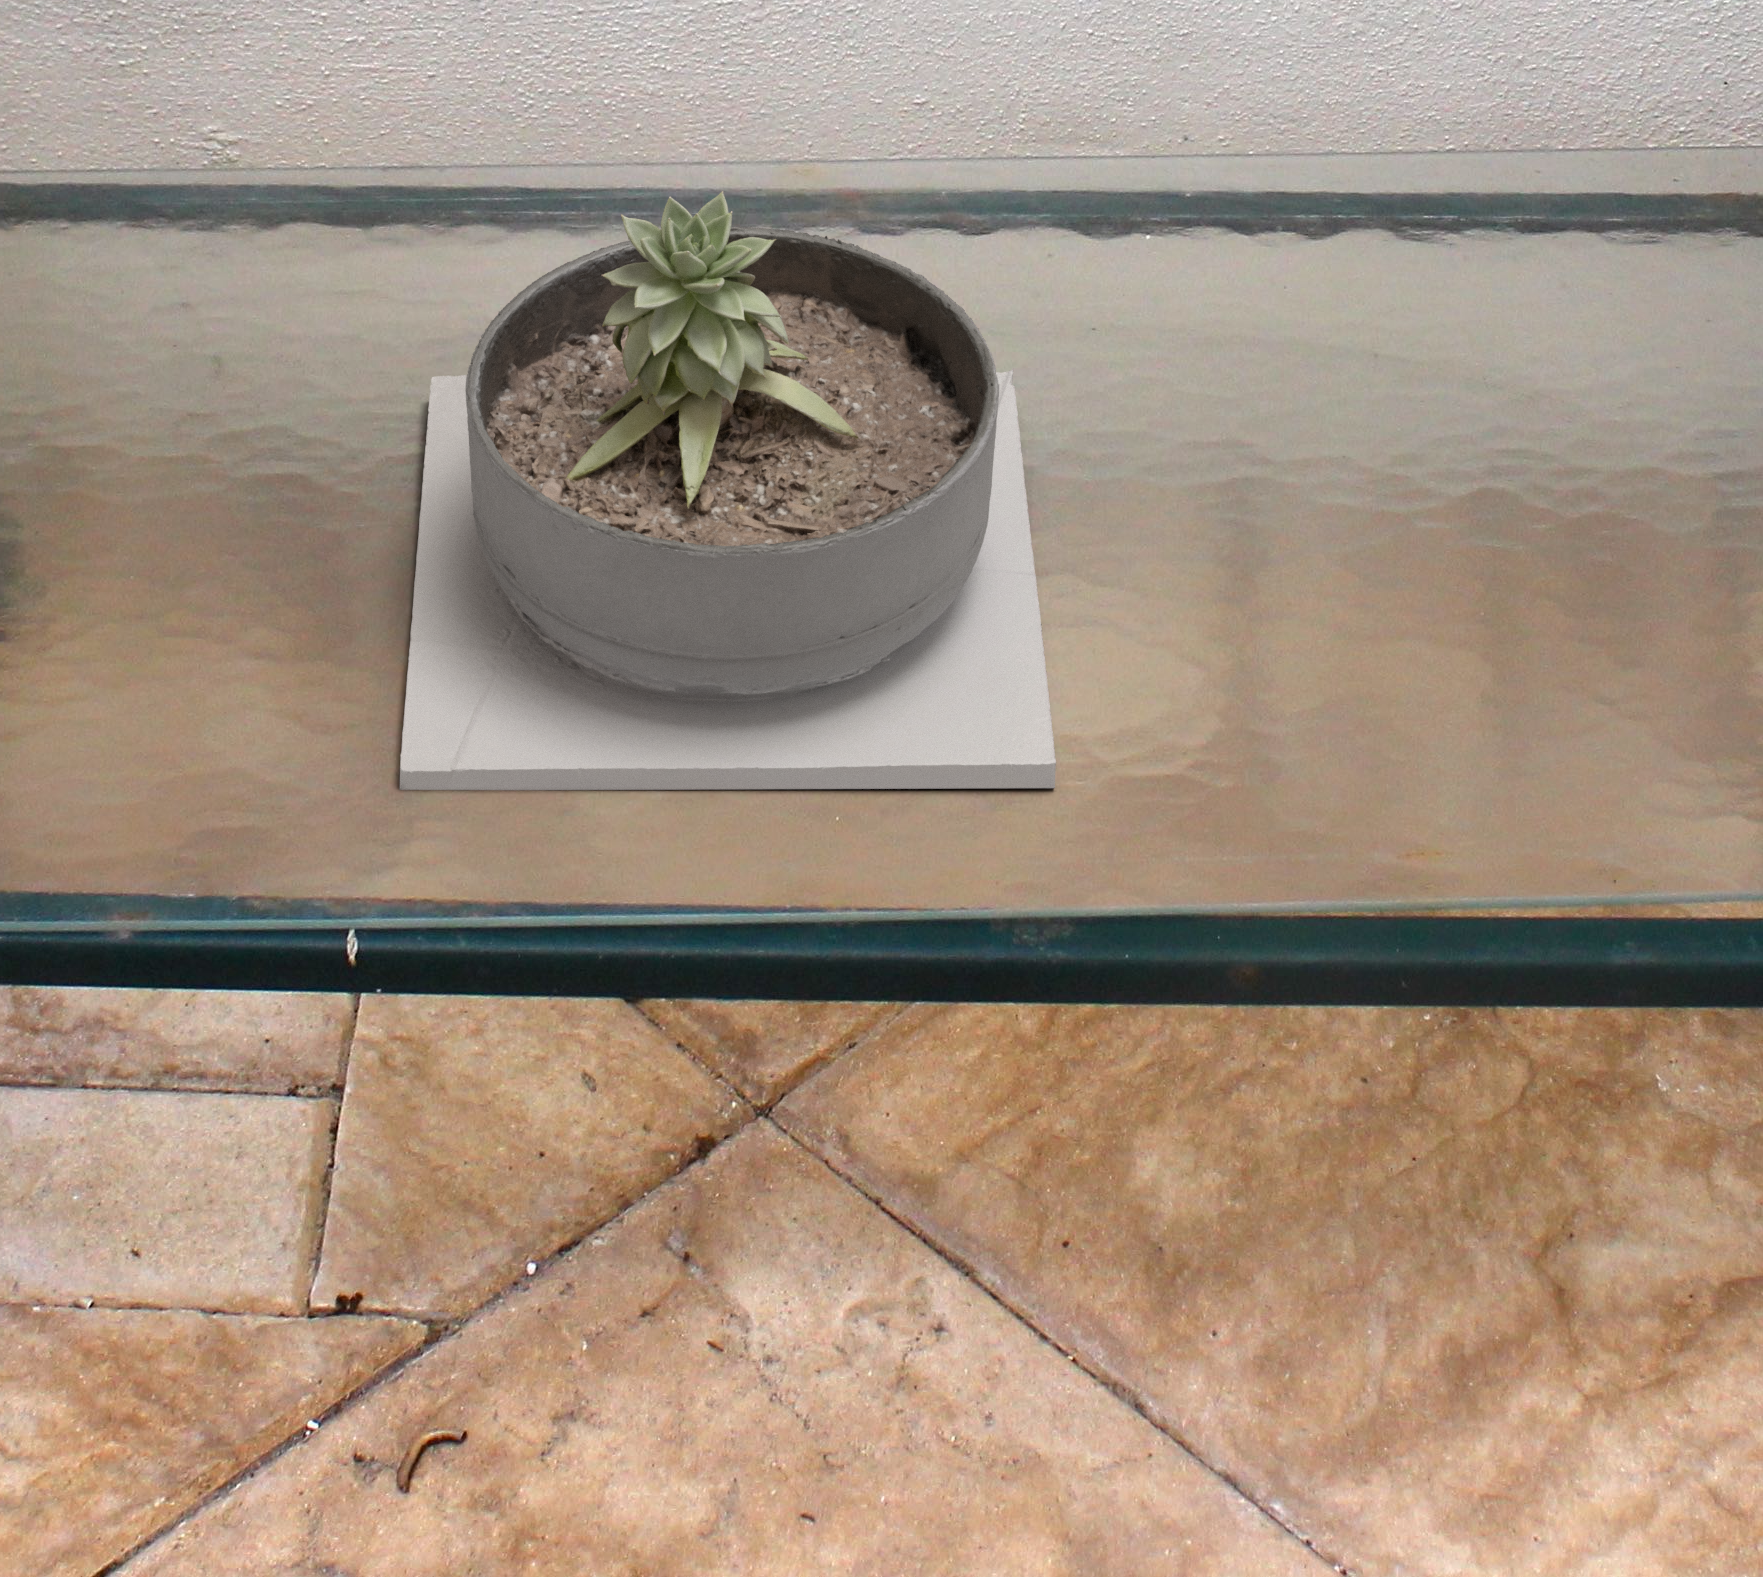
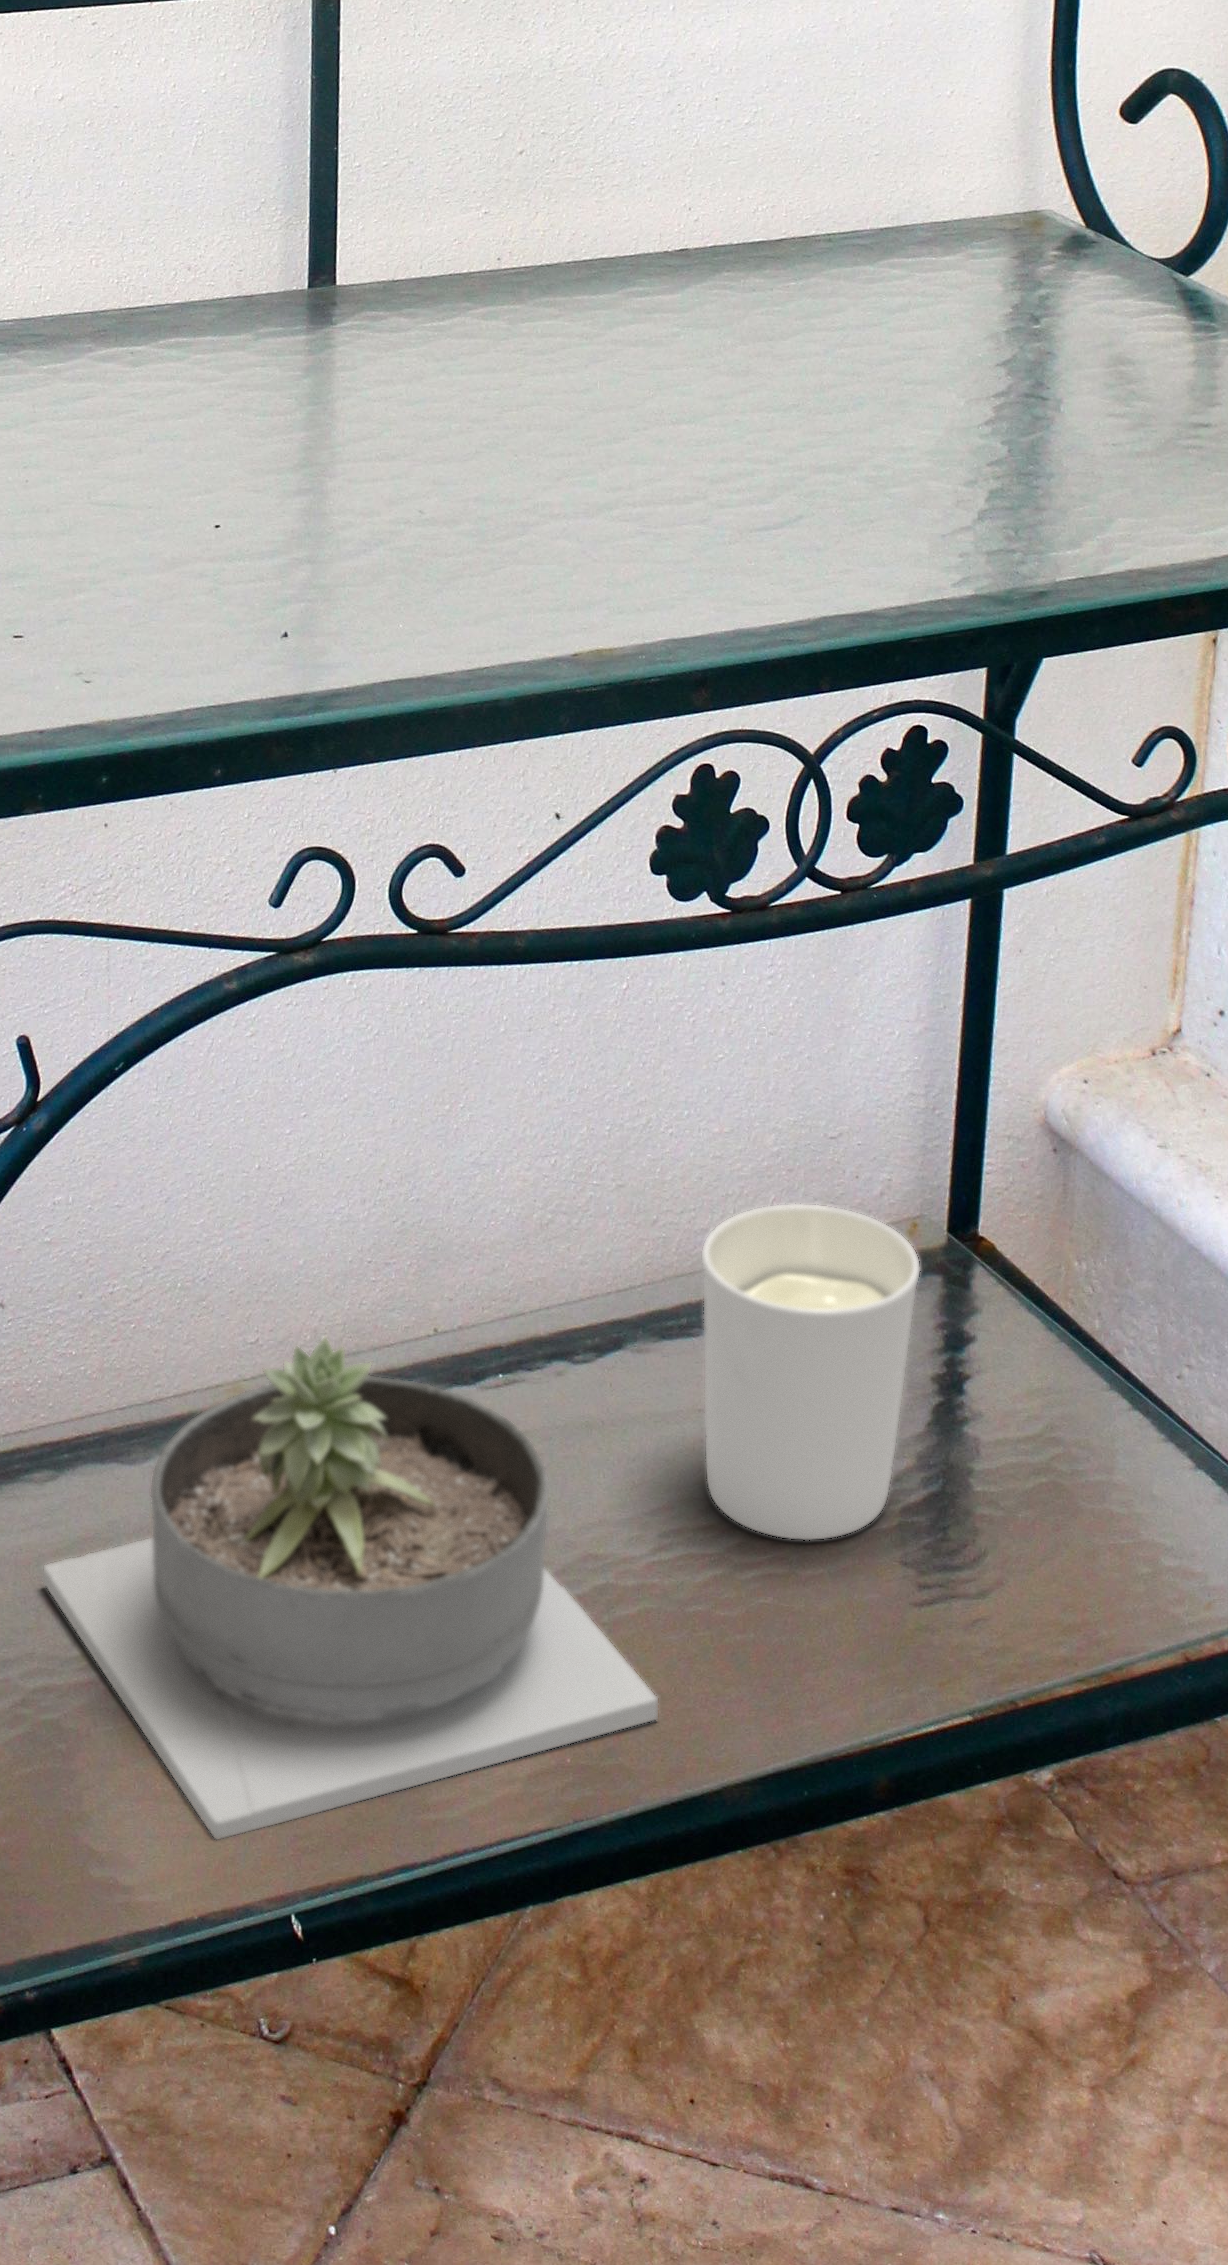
candle holder: none [1327,147,1641,599] -> present [702,1204,920,1540]

